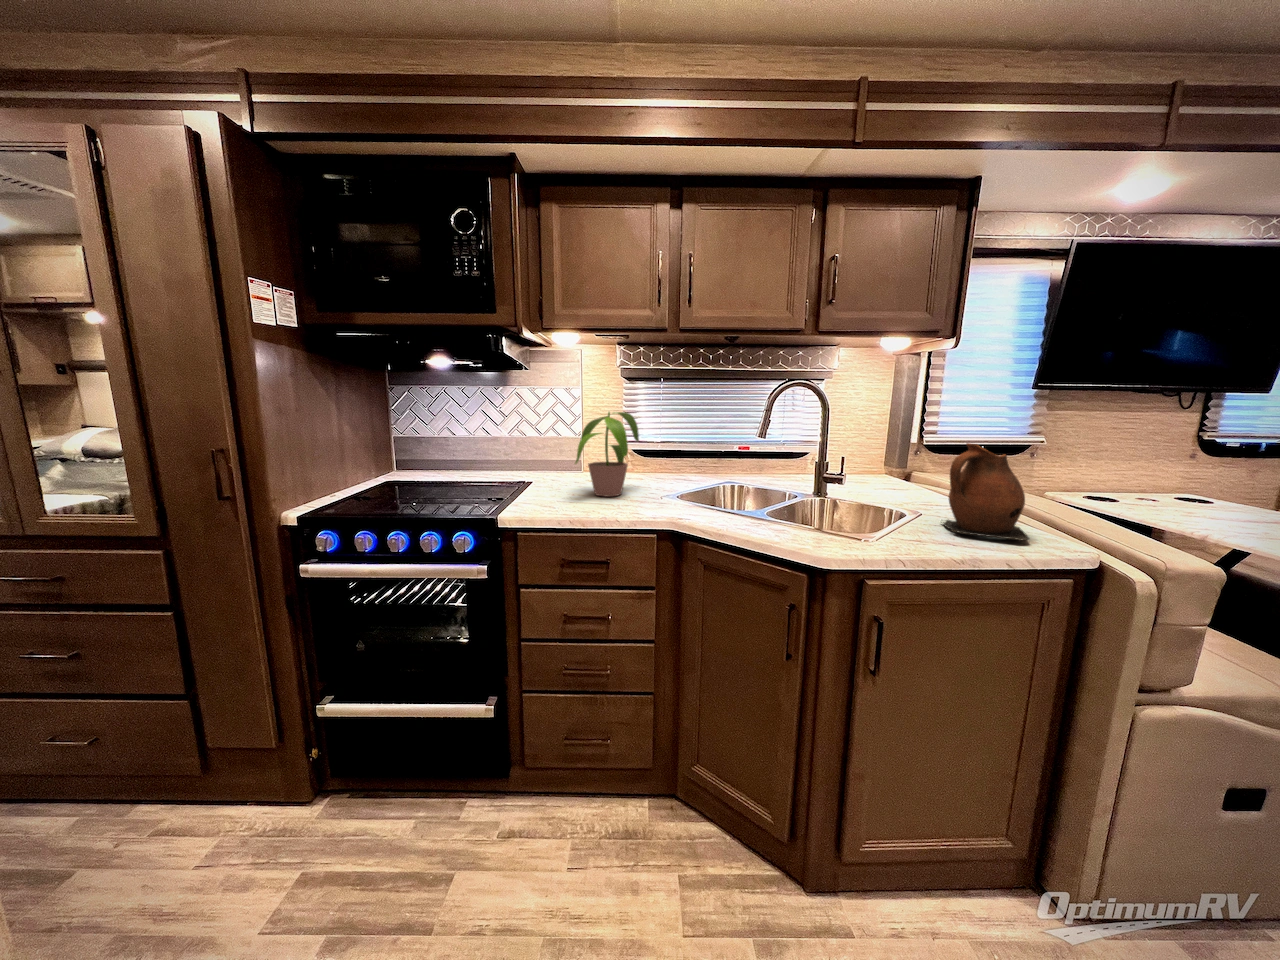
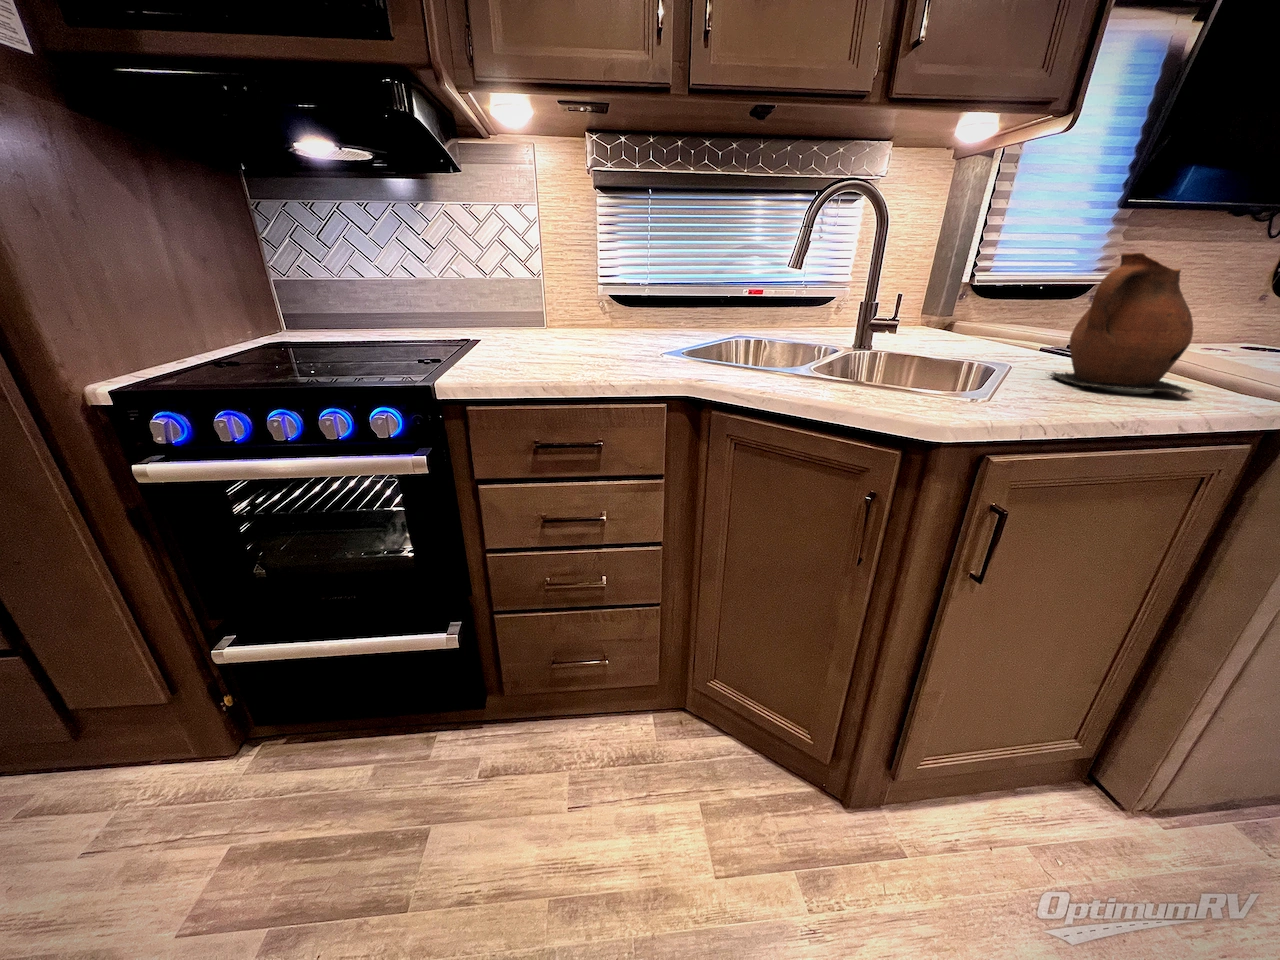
potted plant: present [575,412,639,496] -> none [521,226,648,355]

